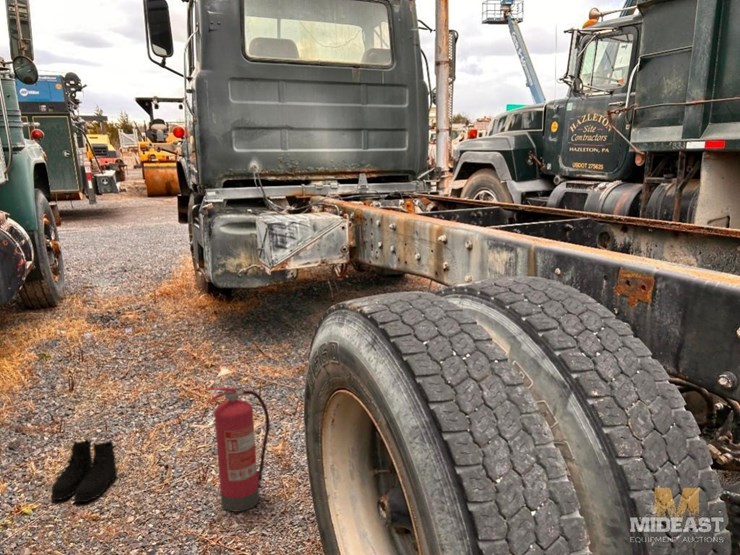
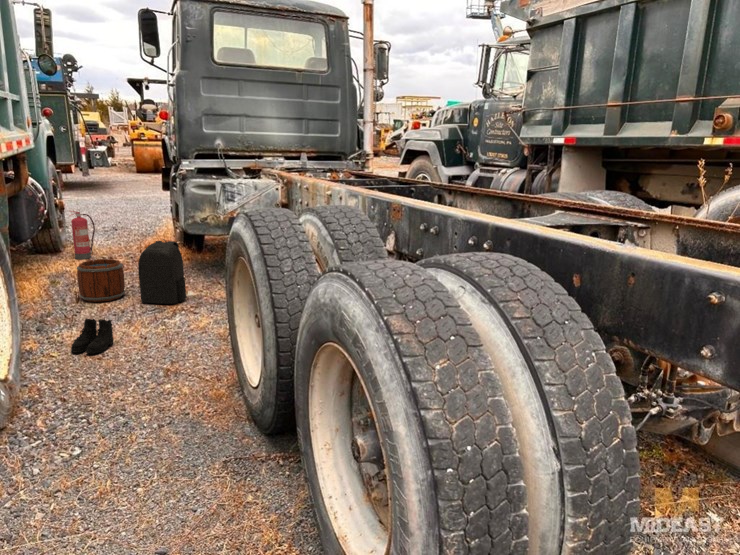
backpack: none [152,302,219,394] -> present [138,239,187,304]
bucket: none [67,330,135,393] -> present [77,259,125,302]
fire extinguisher: present [206,387,270,511] -> present [71,211,95,259]

